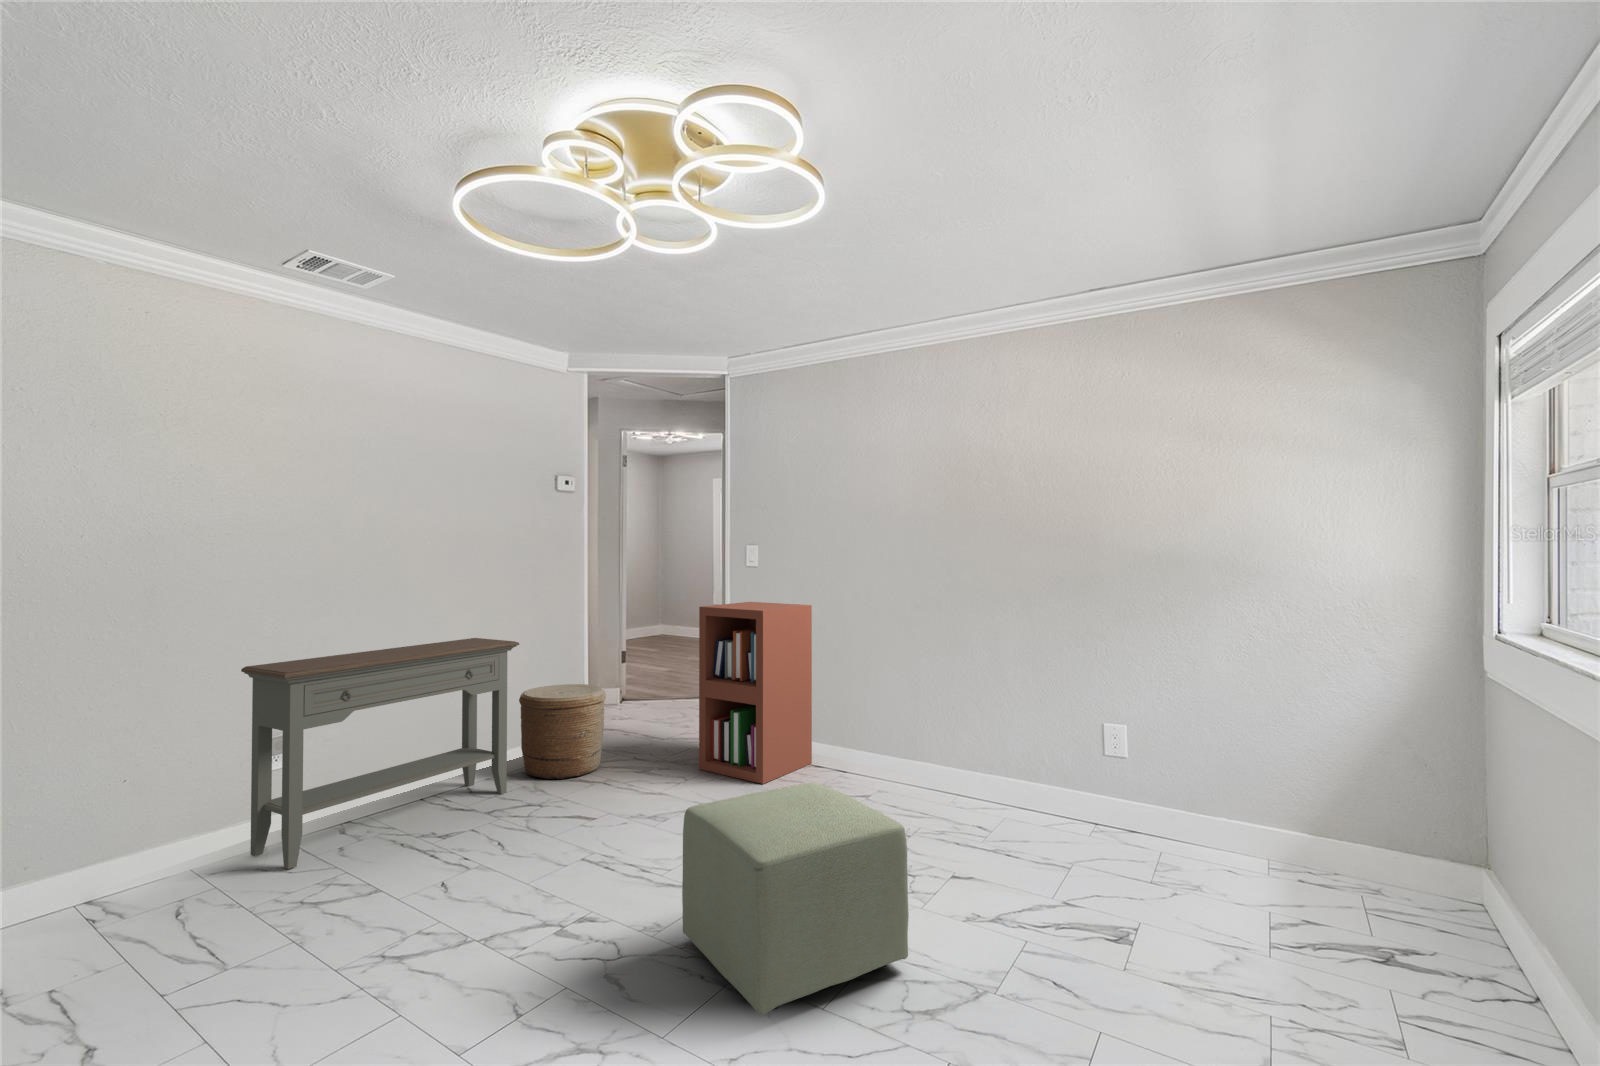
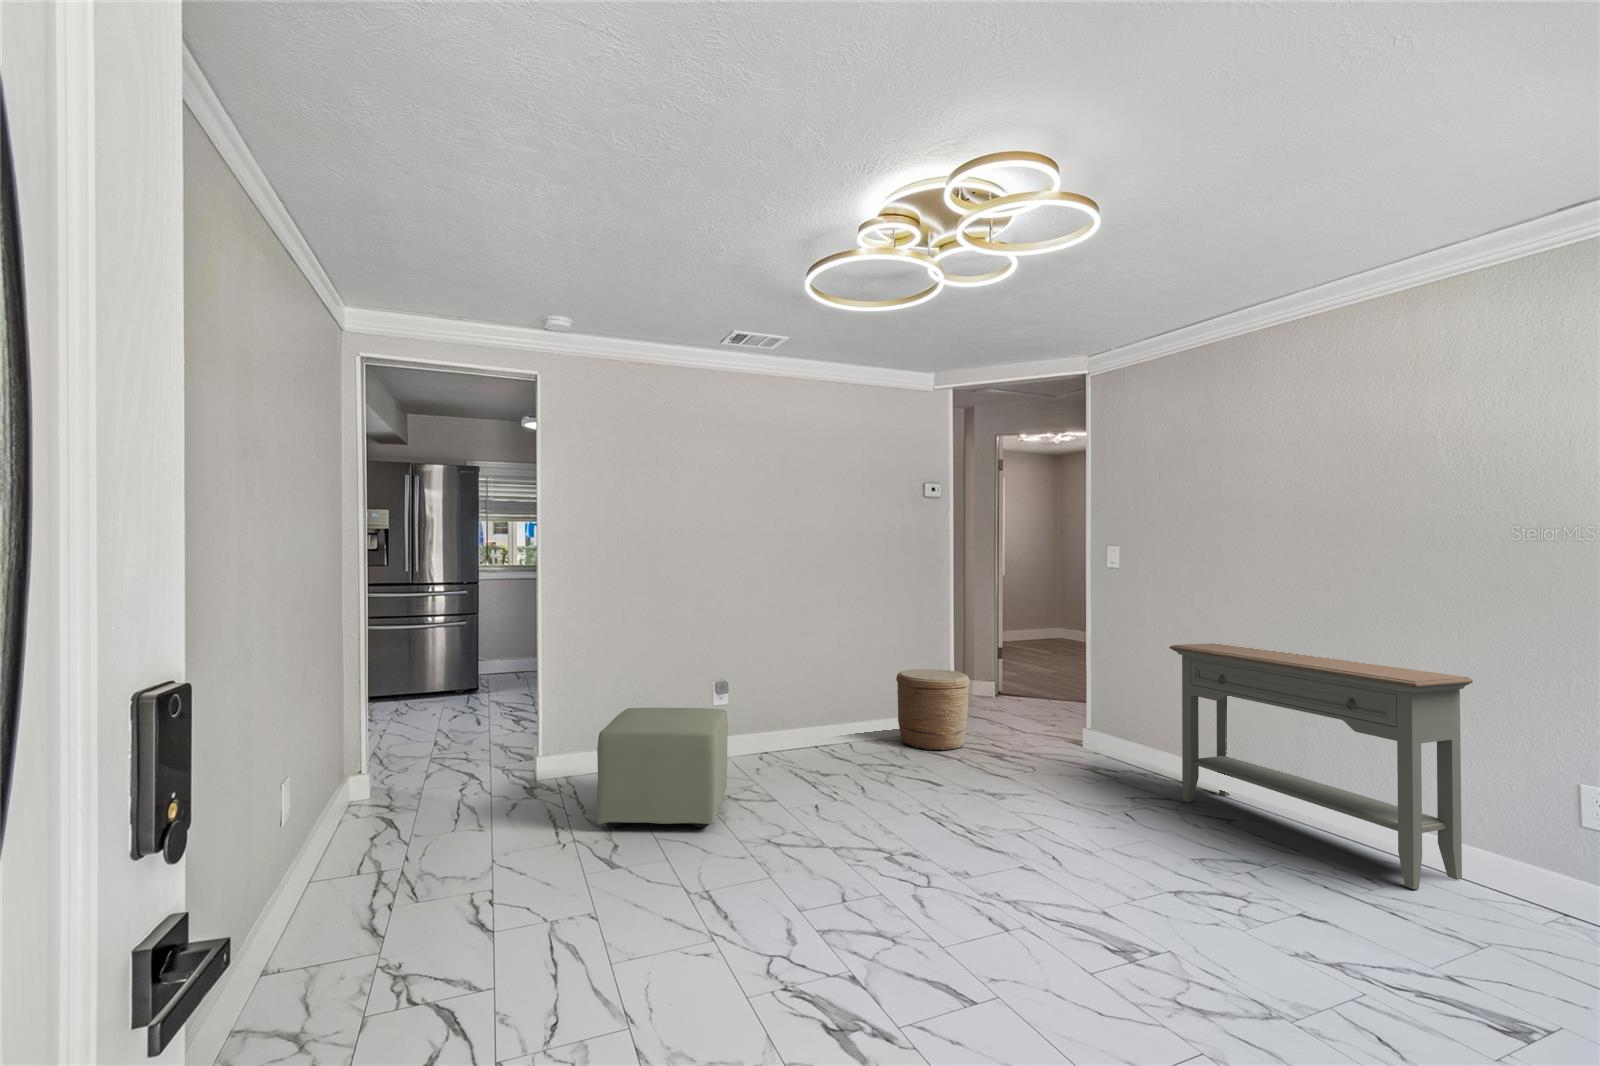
bookshelf: present [699,602,812,784] -> none [1055,605,1179,786]
console table: present [241,638,519,869] -> present [1170,643,1473,889]
ottoman: present [682,783,909,1015] -> present [597,708,728,828]

